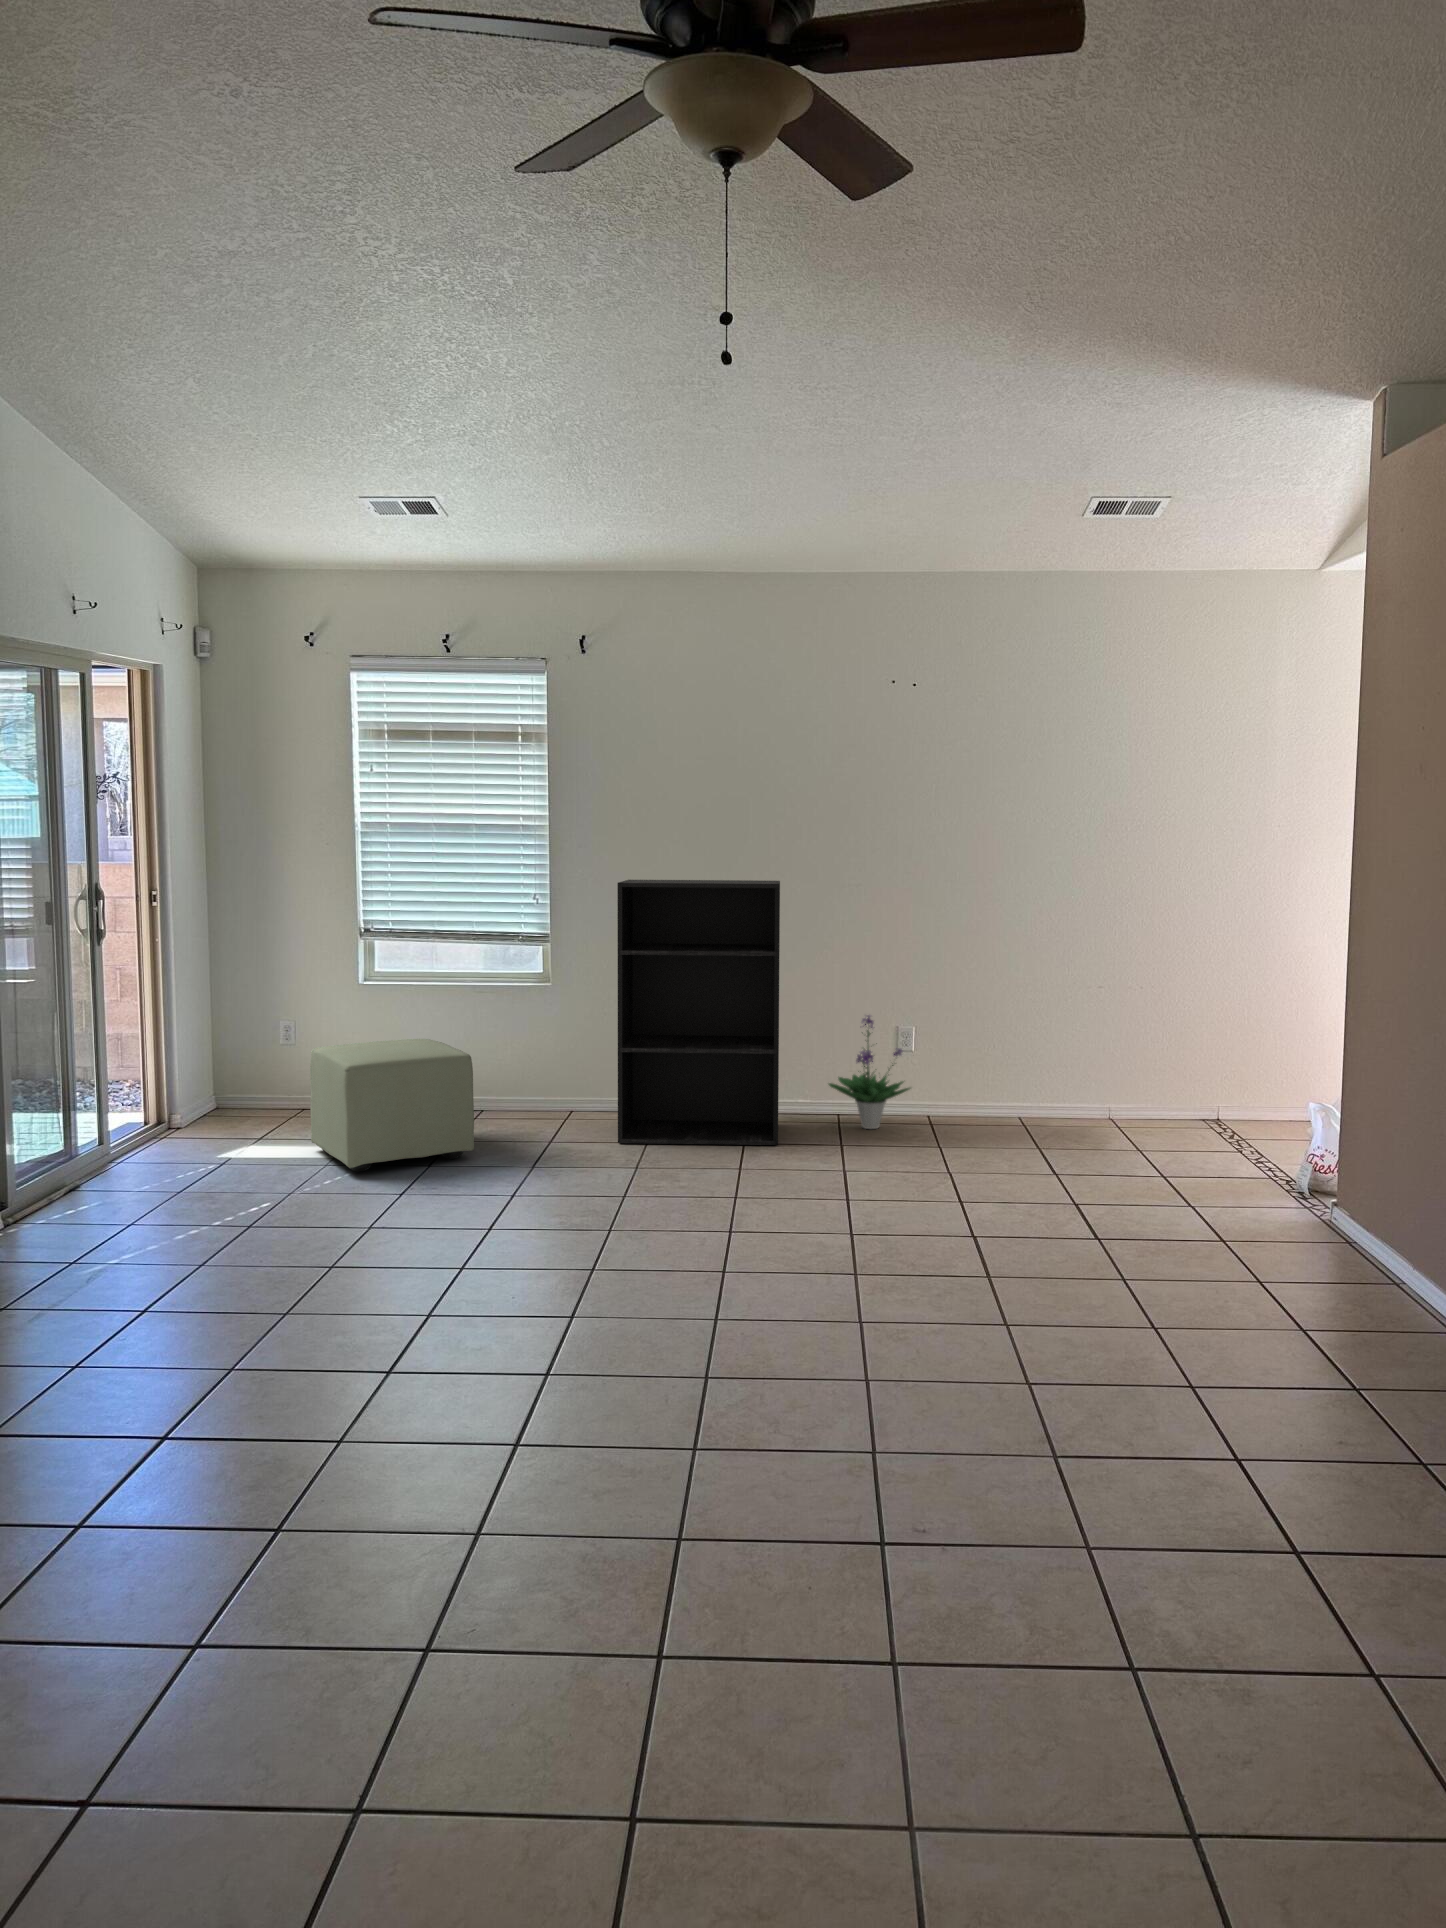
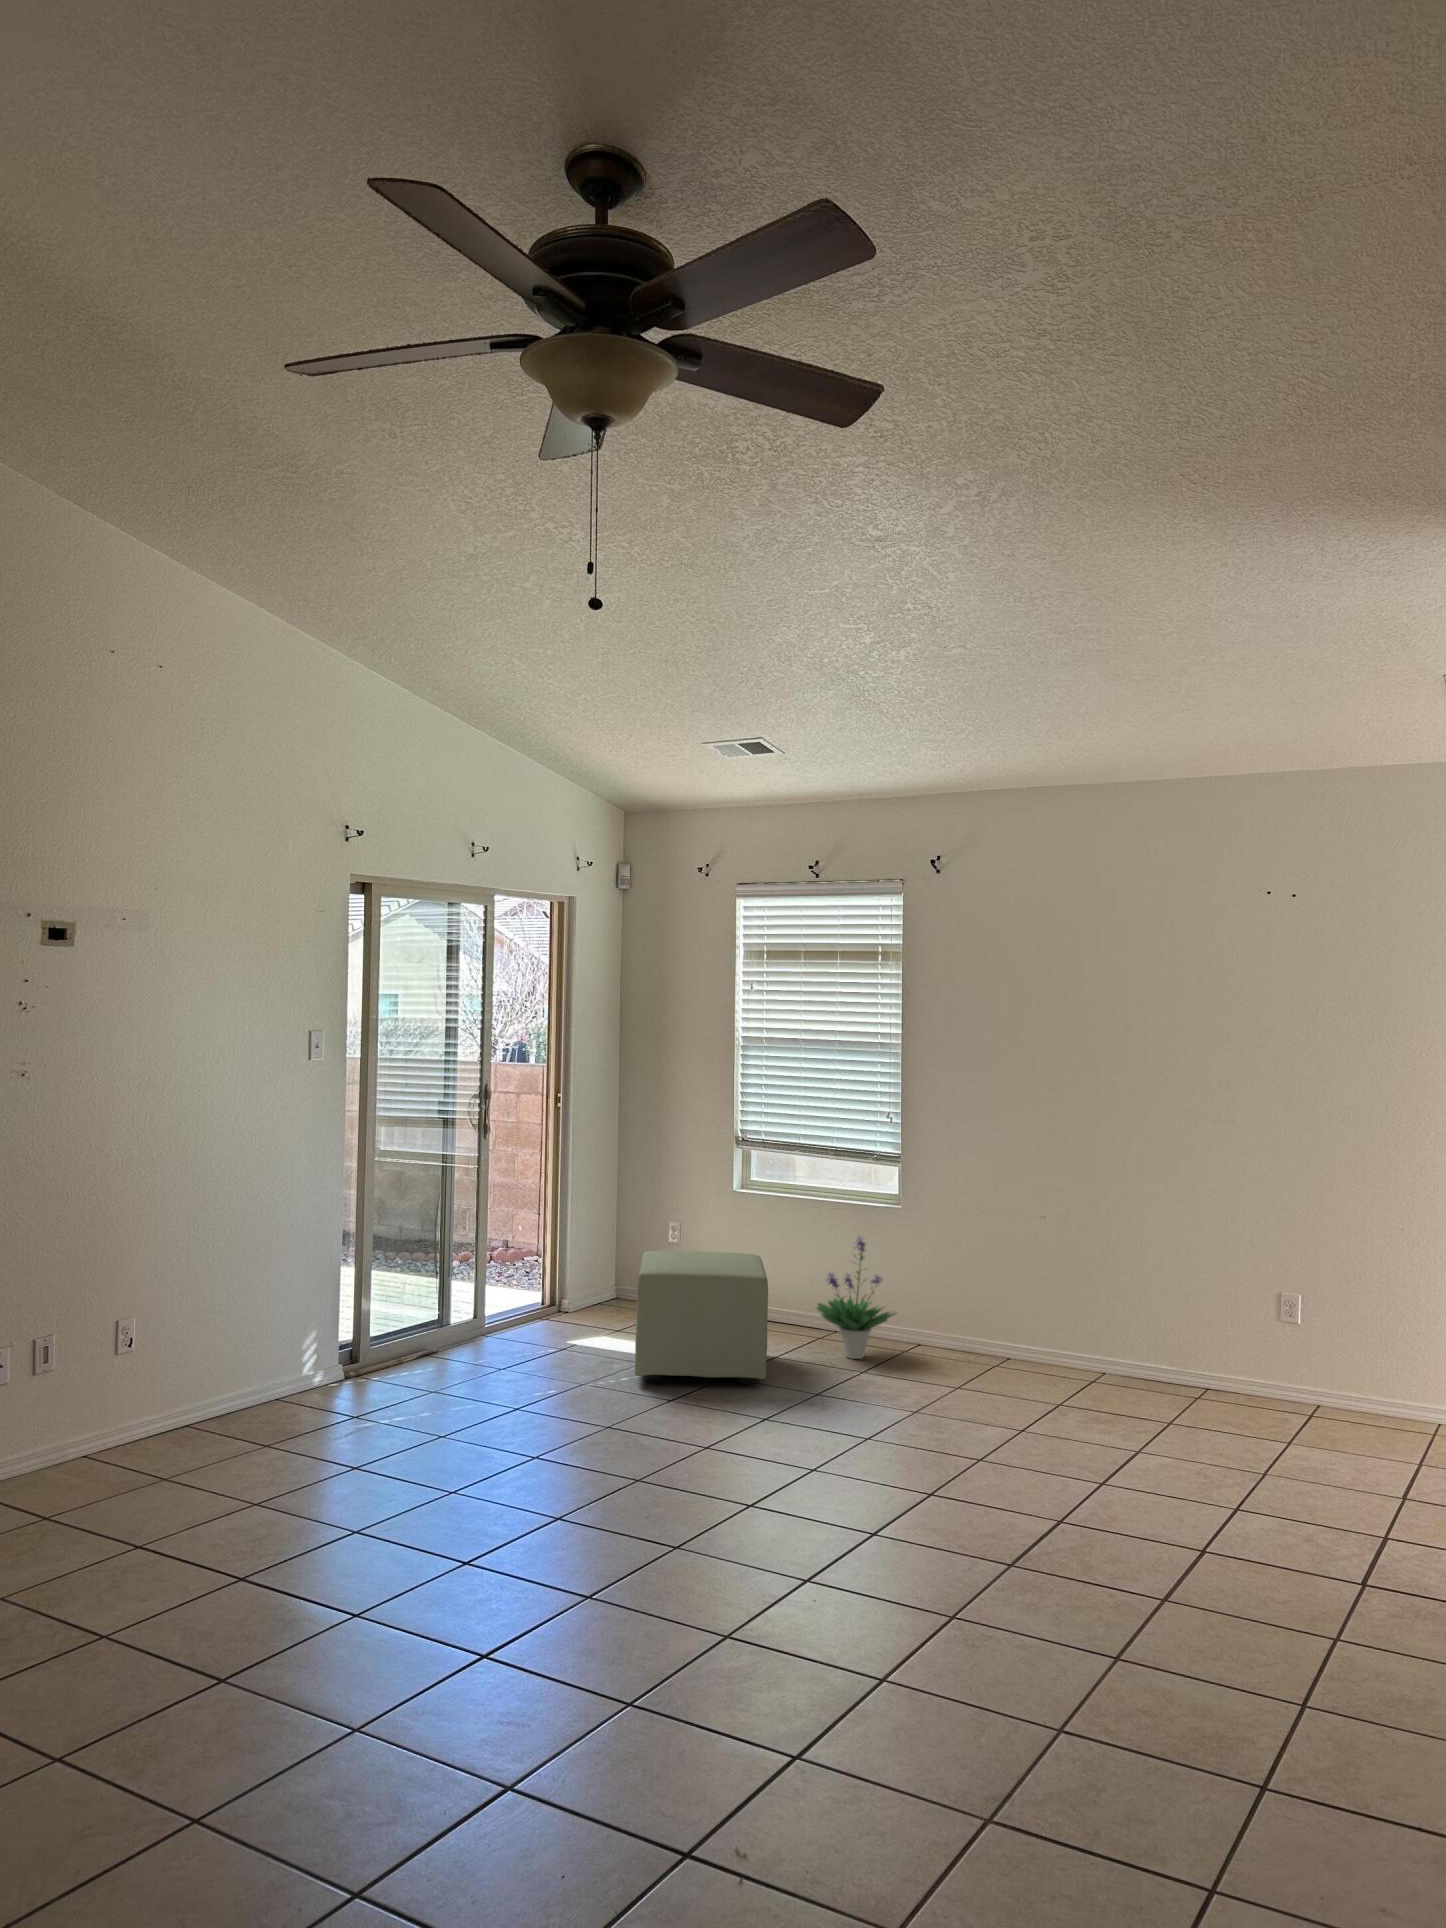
bookshelf: present [617,880,780,1145] -> none [925,1106,1135,1437]
potted plant: present [829,1015,910,1129] -> present [817,1237,897,1359]

